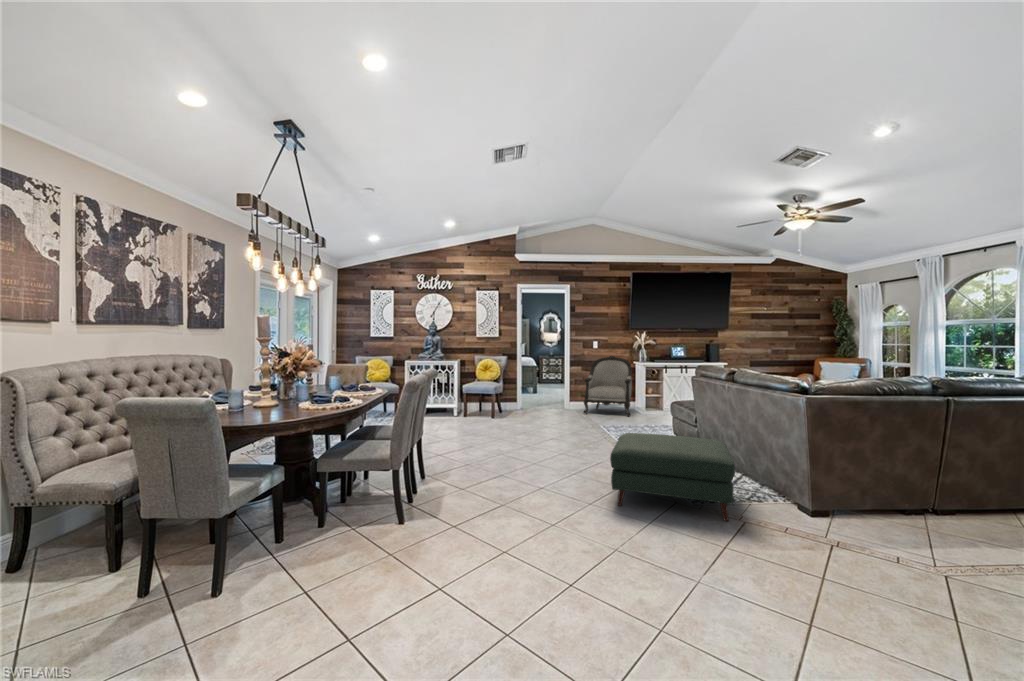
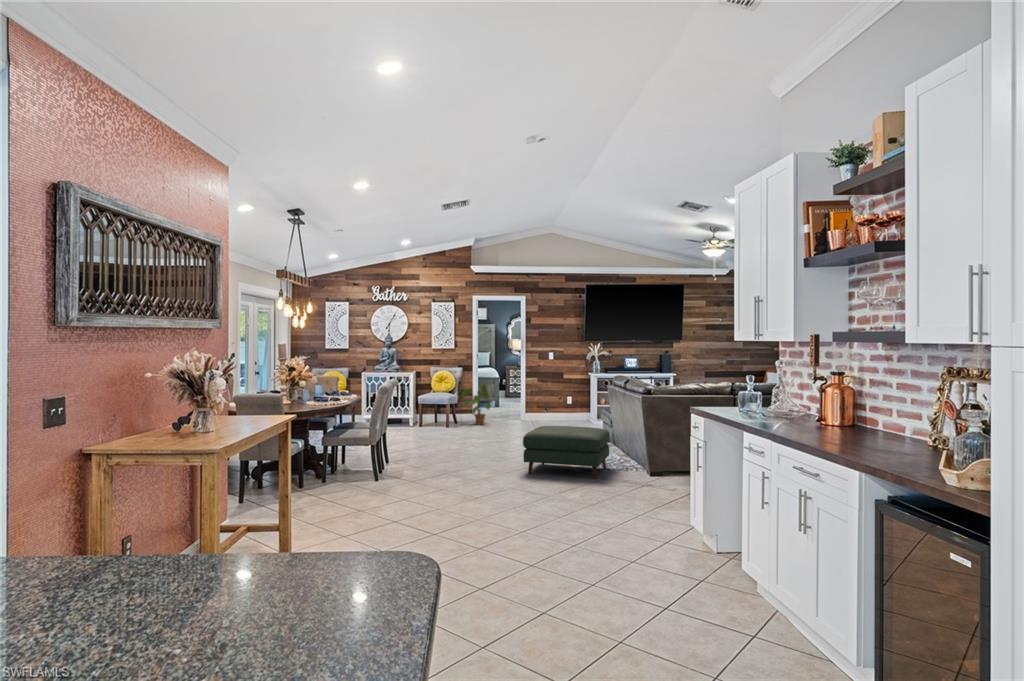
armchair: present [584,356,632,417] -> none [536,367,584,425]
house plant: none [501,373,539,415] -> present [457,385,490,425]

